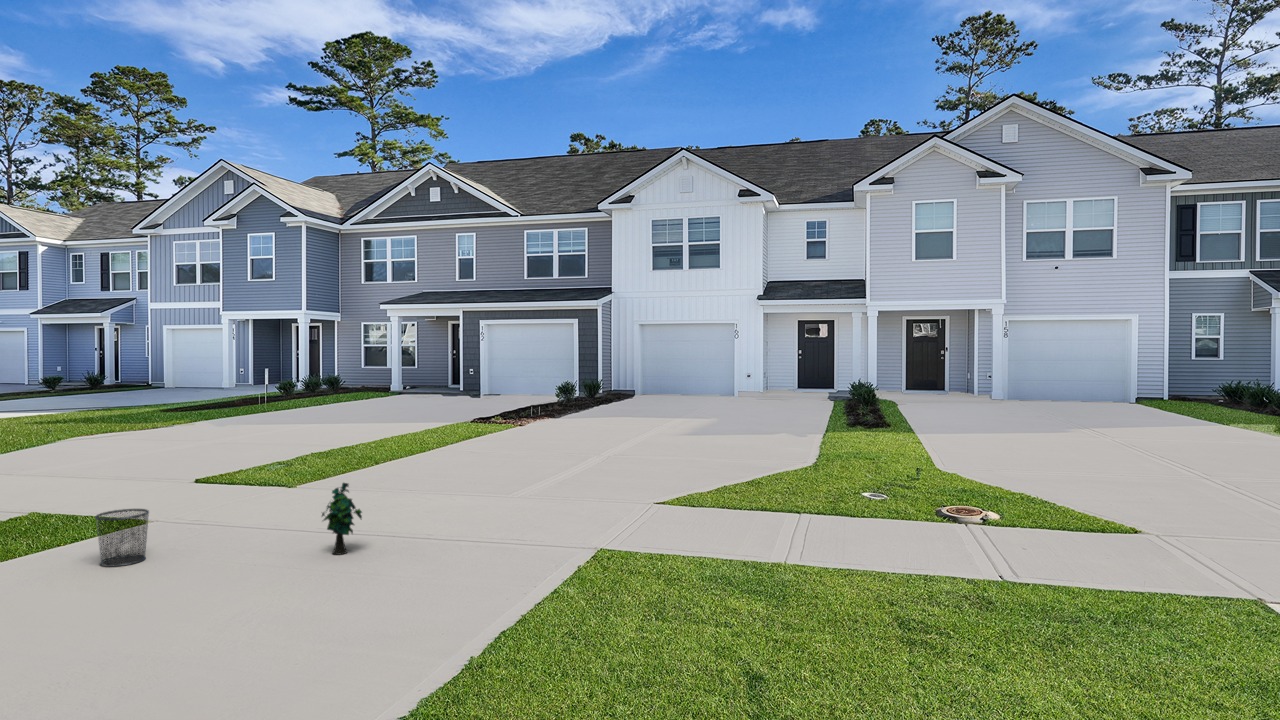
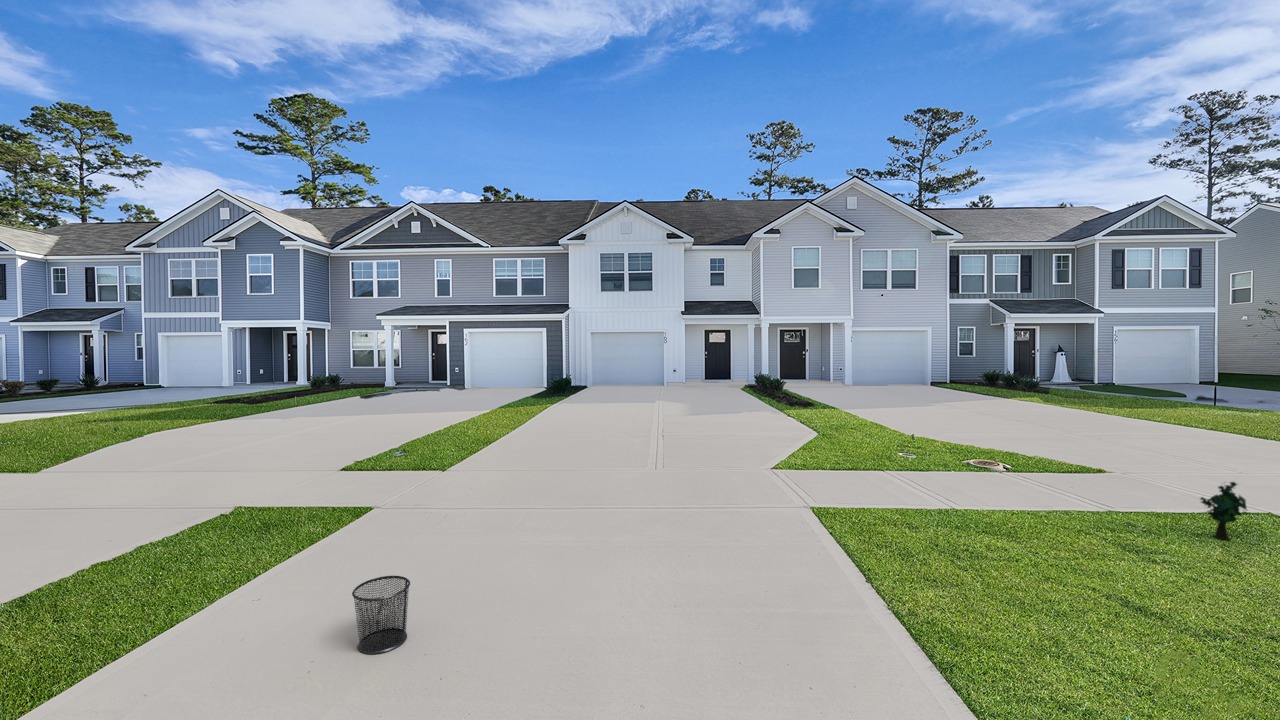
decorative plant: present [322,483,362,555] -> present [1200,482,1247,540]

